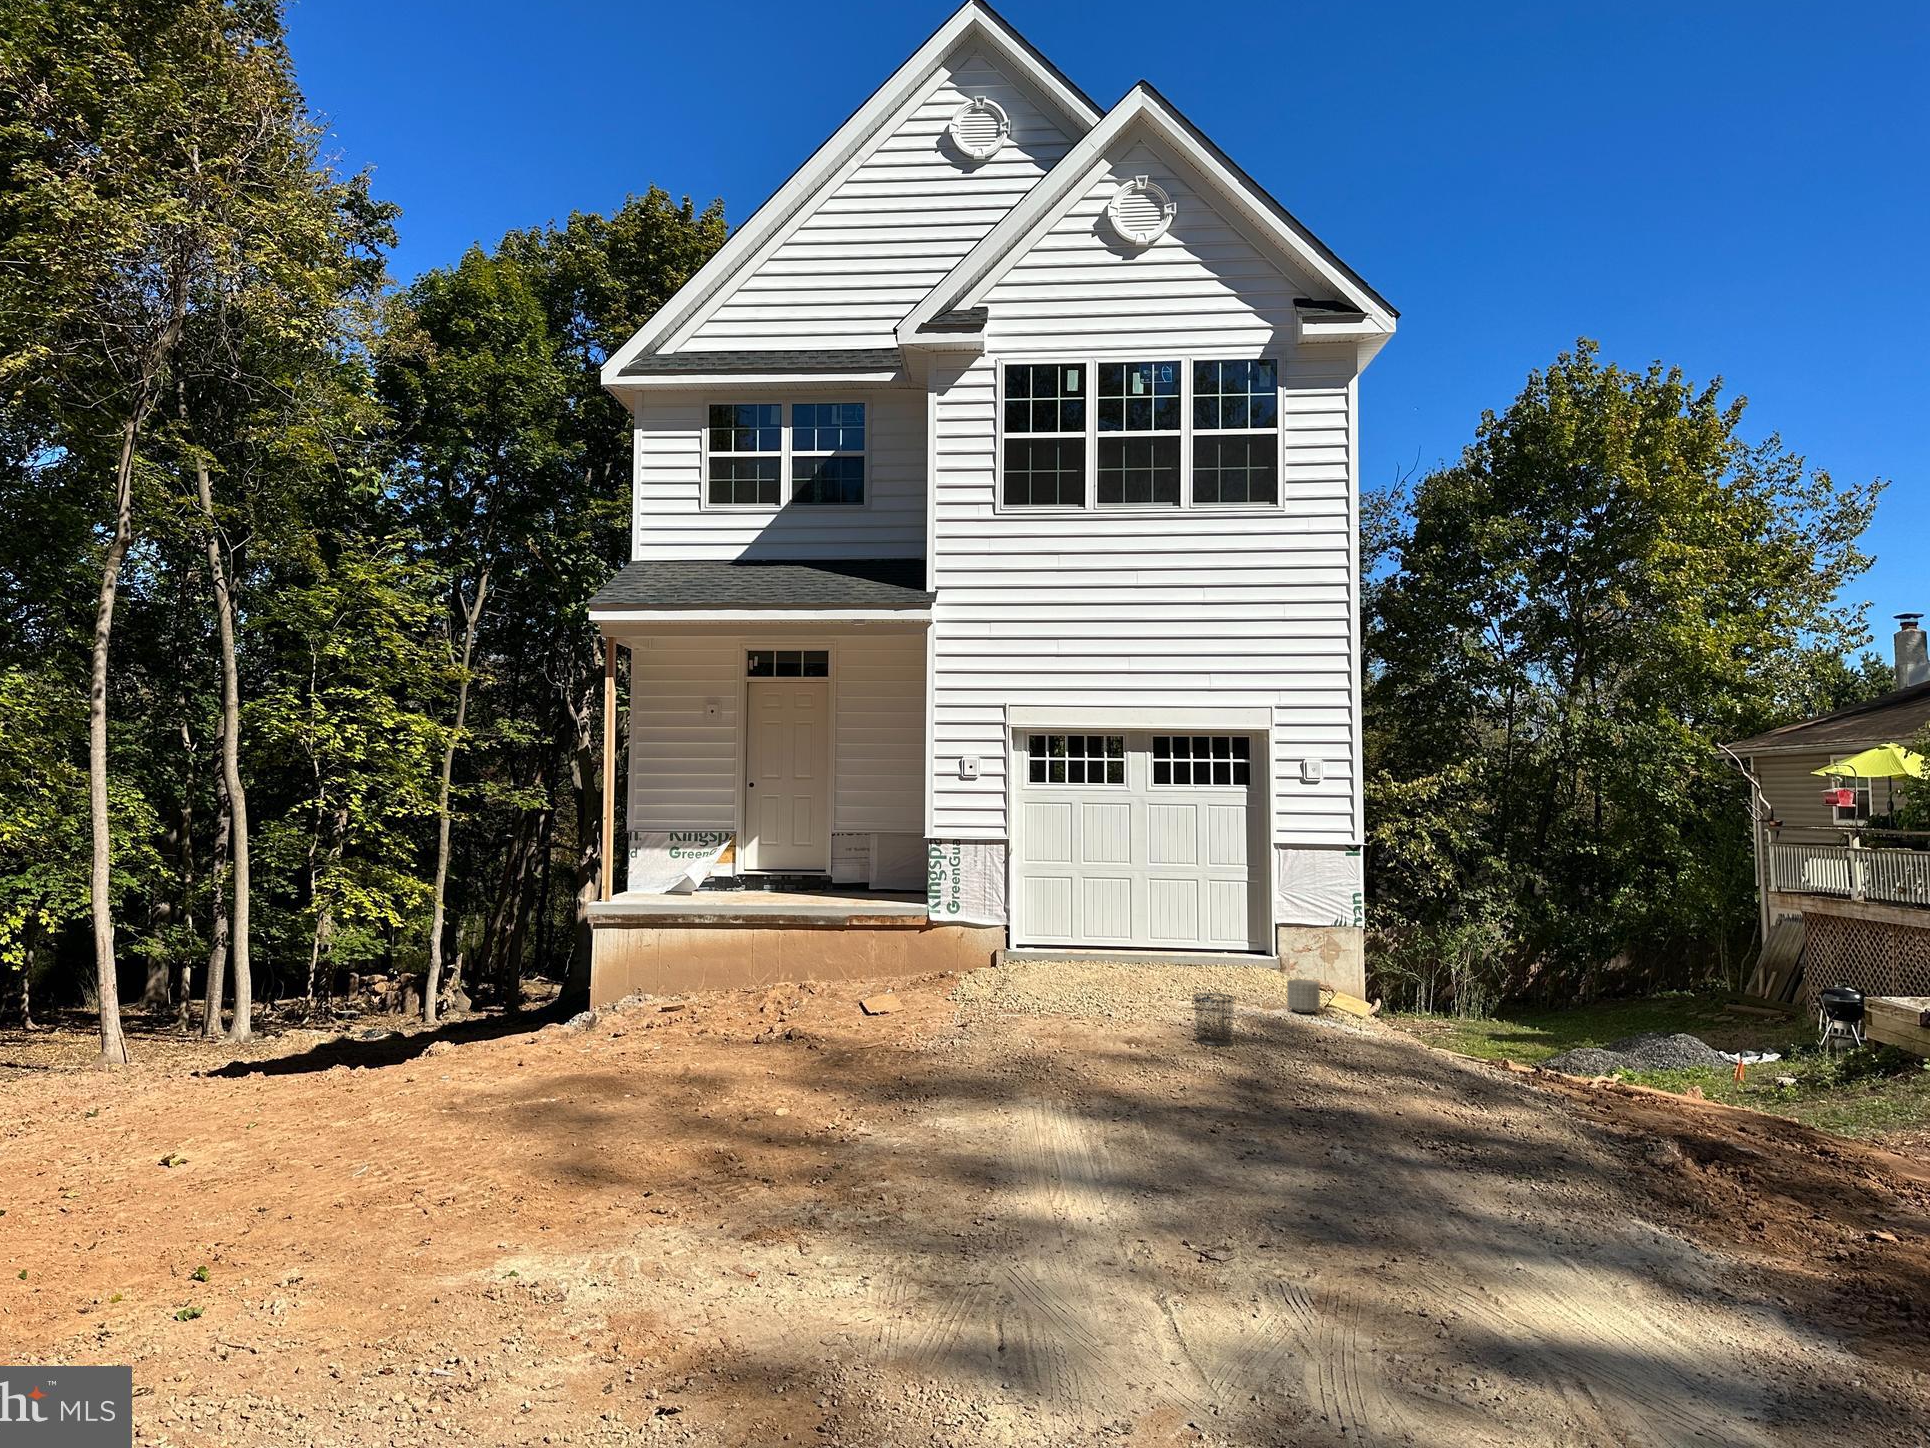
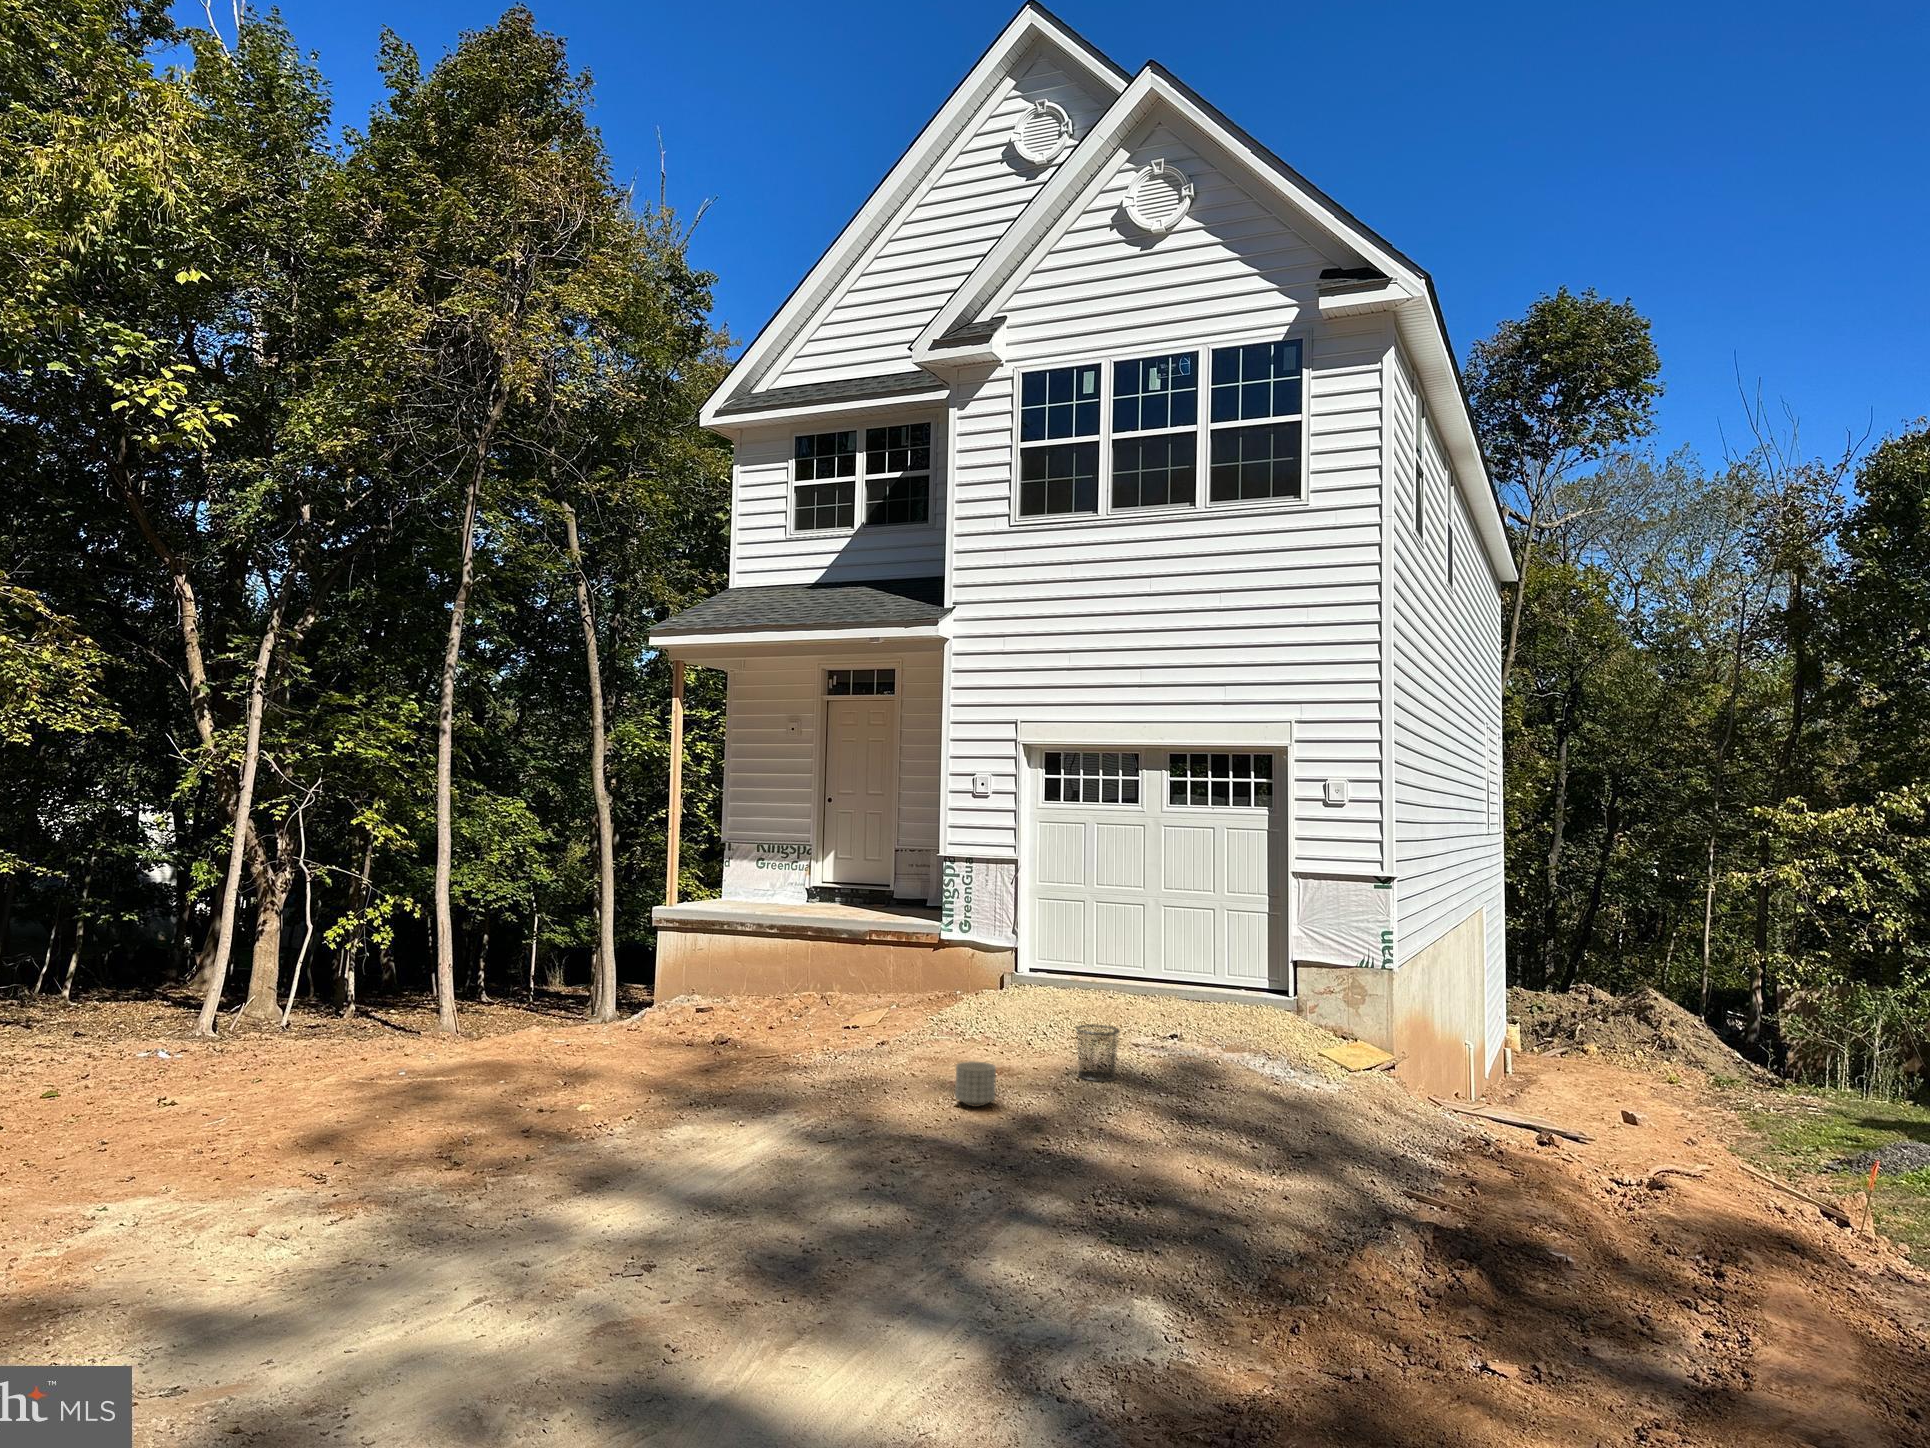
planter: present [1287,979,1320,1013] -> present [955,1061,996,1107]

